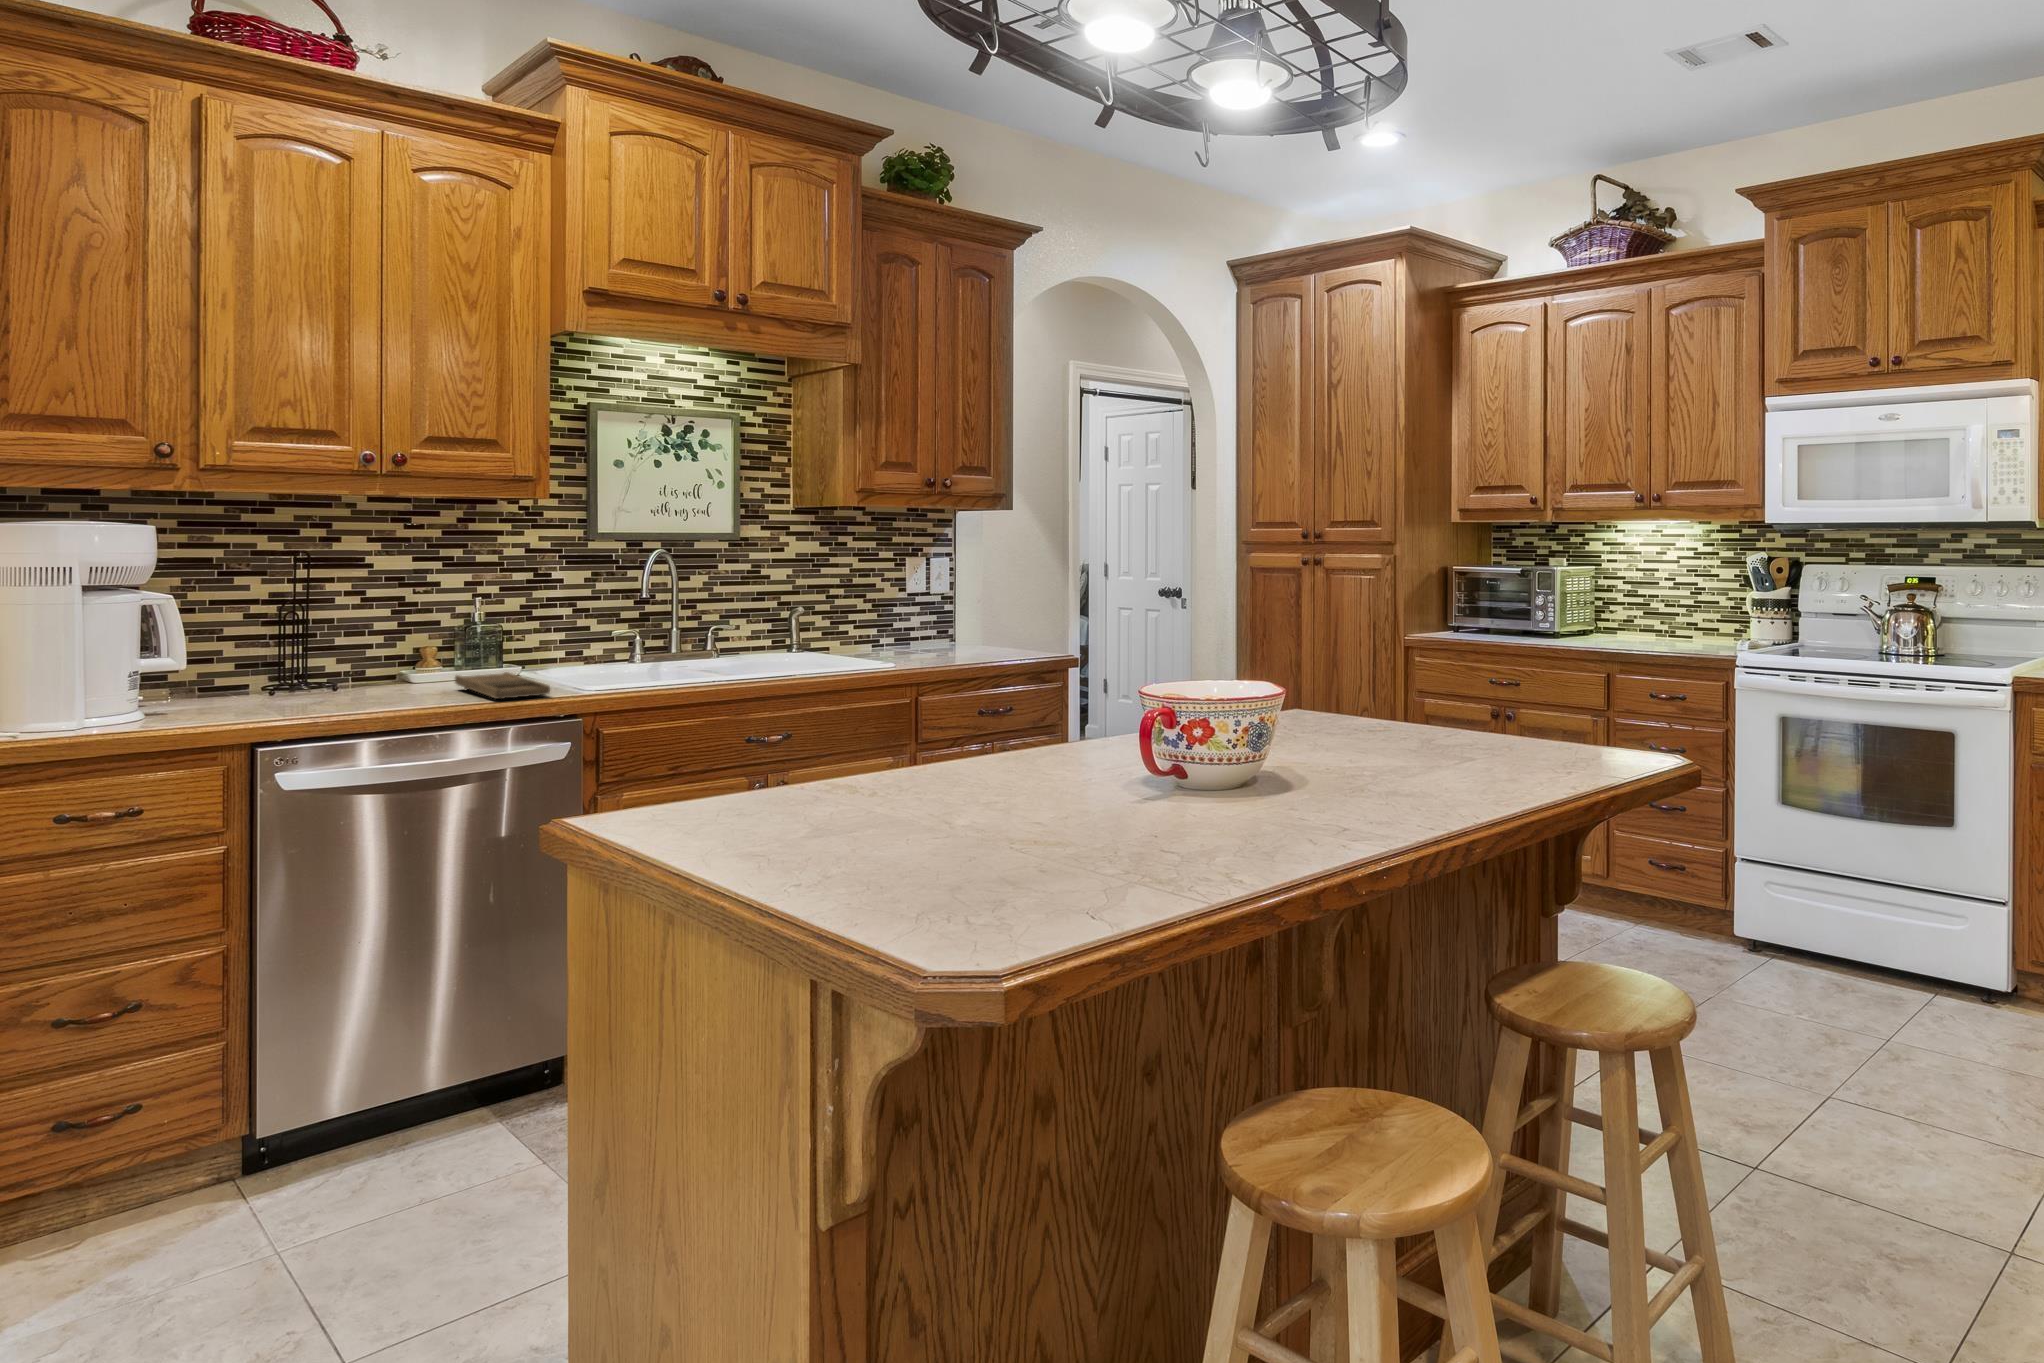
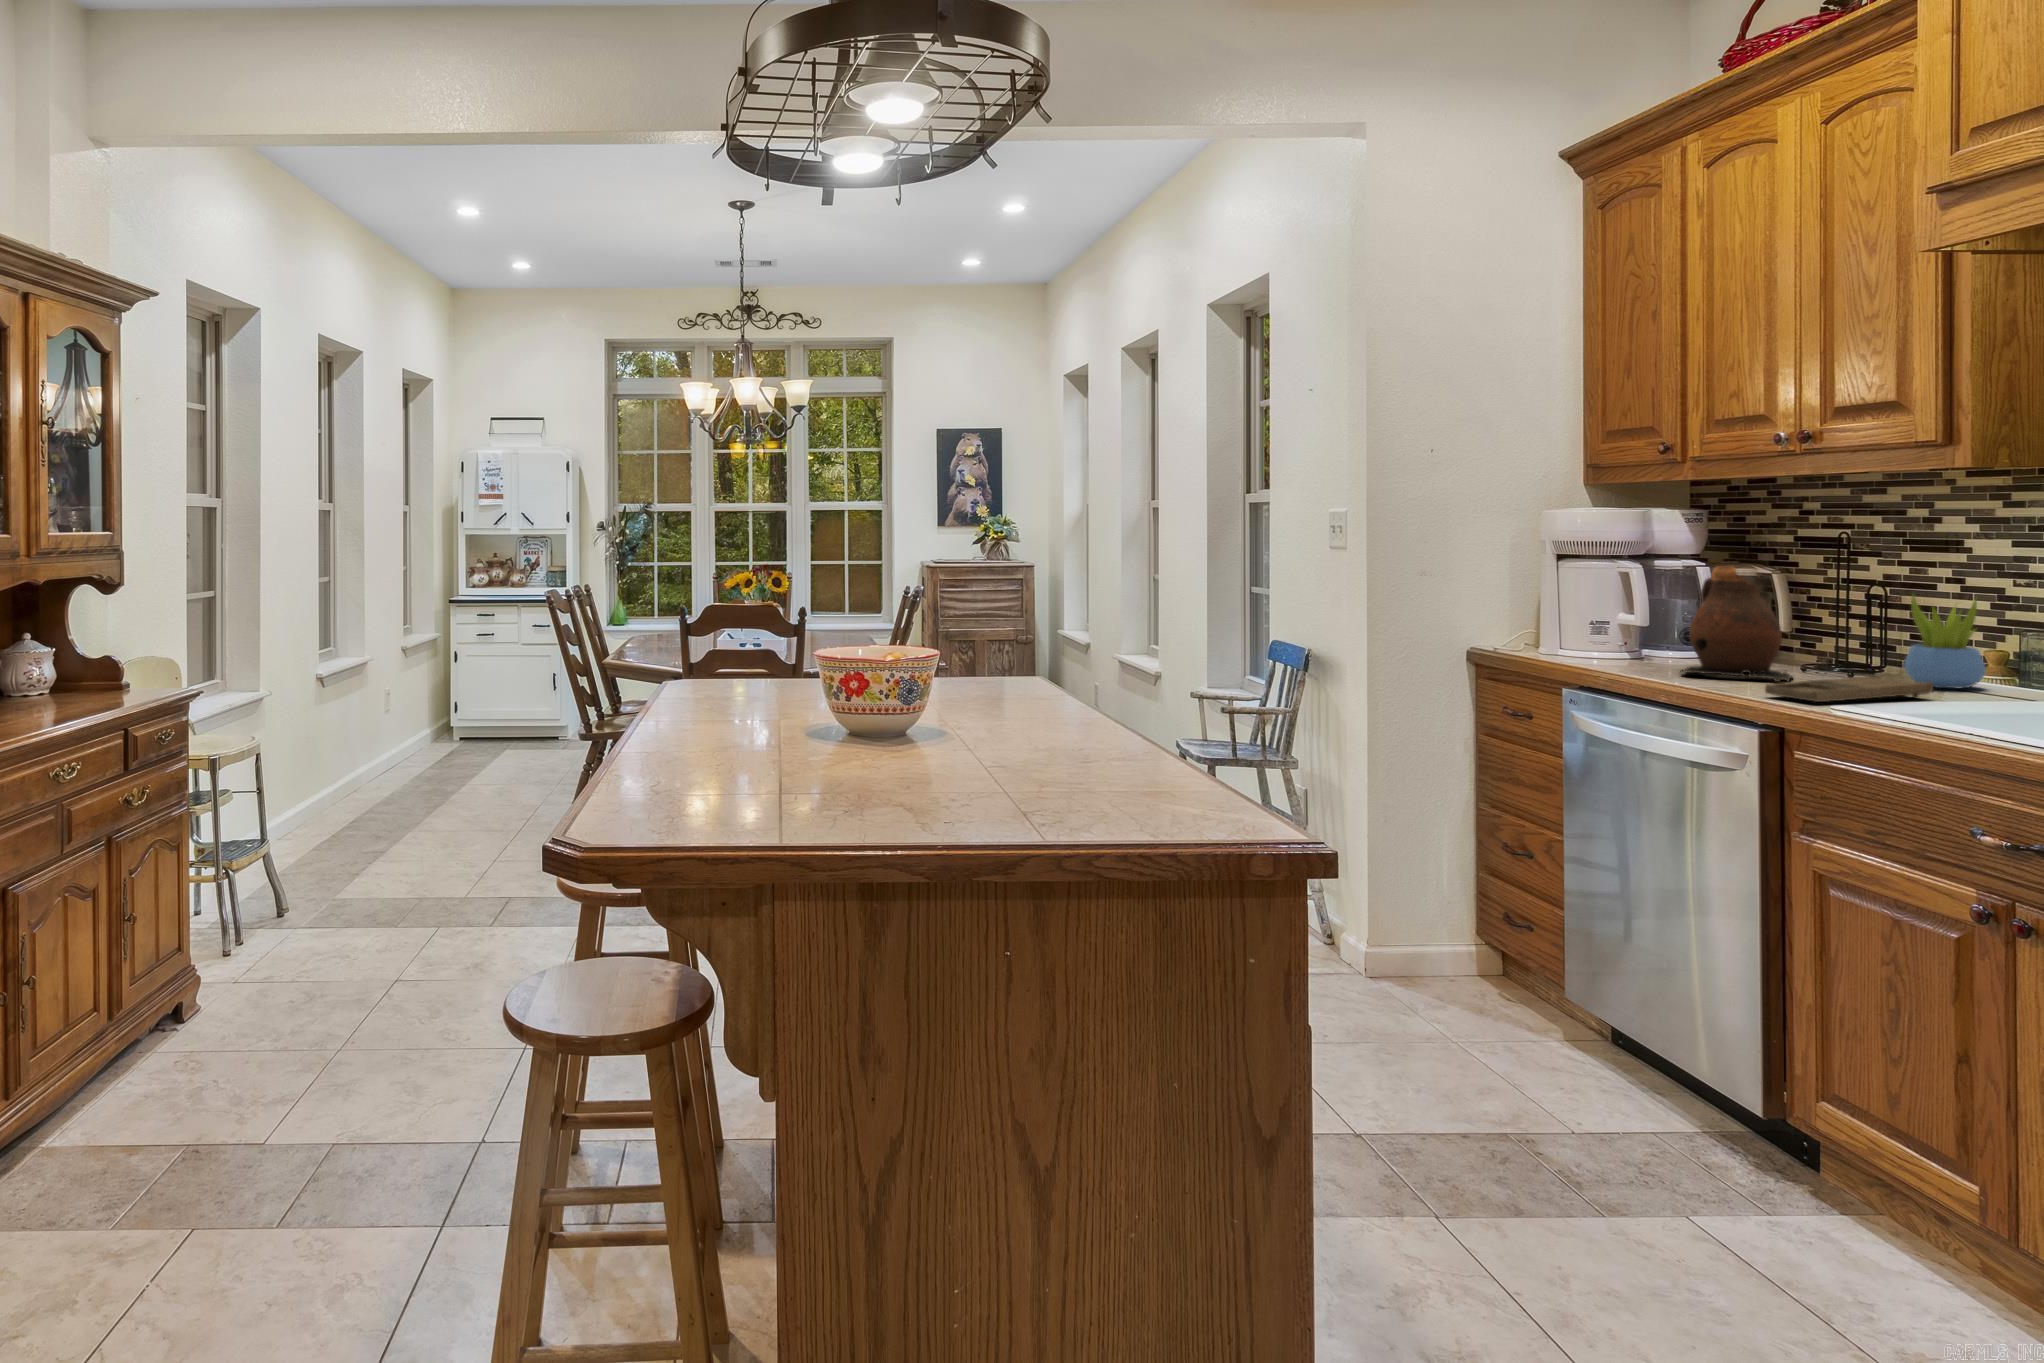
ceramic pitcher: none [243,589,379,708] -> present [1682,566,1793,682]
succulent plant: none [389,602,451,684] -> present [1904,595,1986,689]

